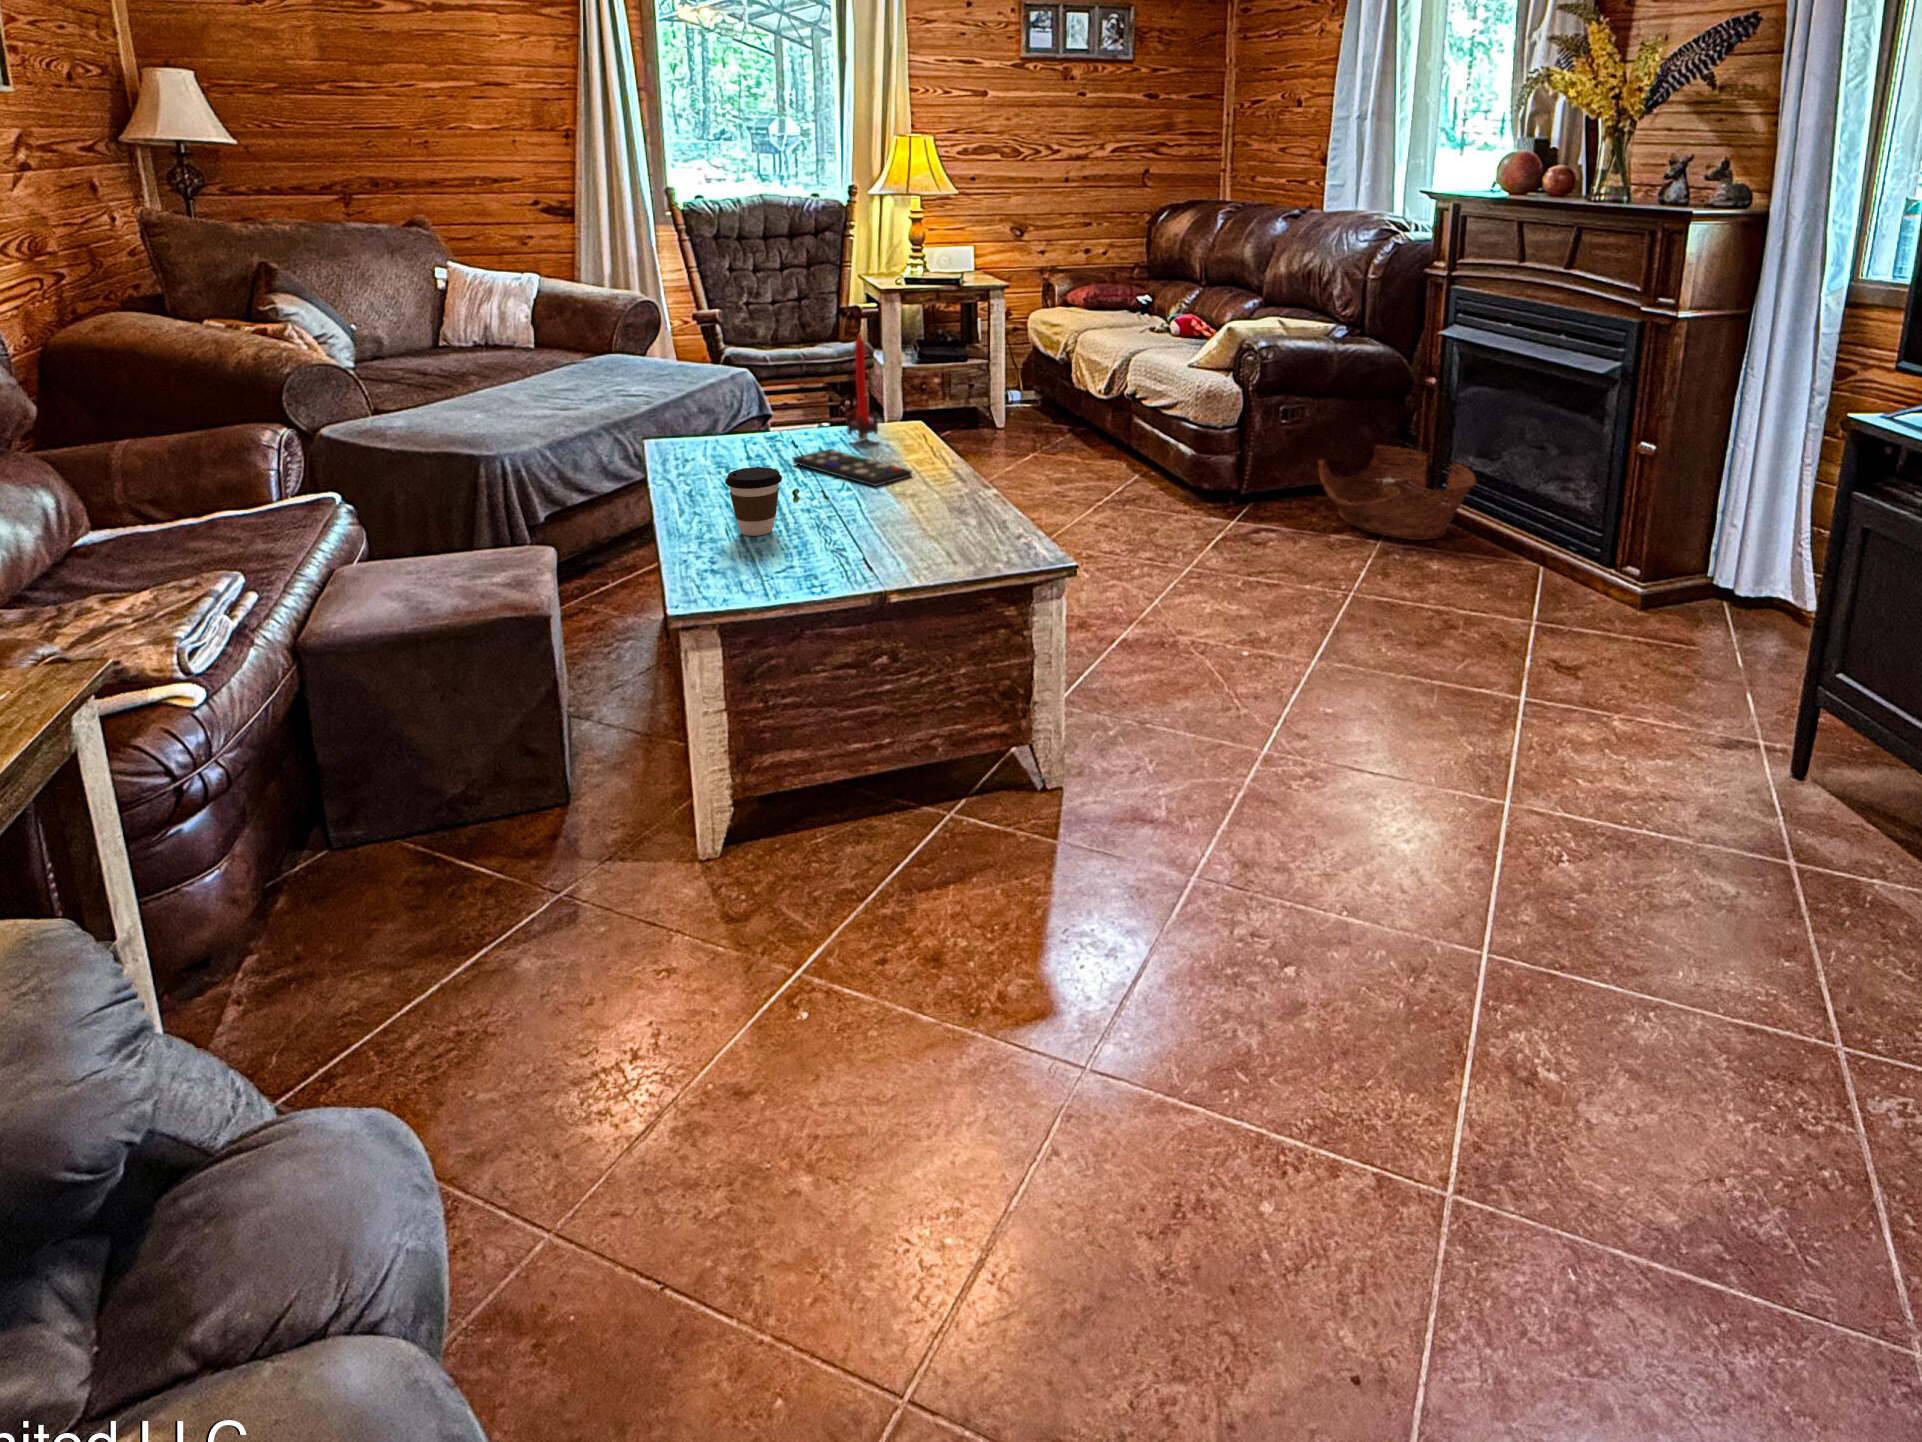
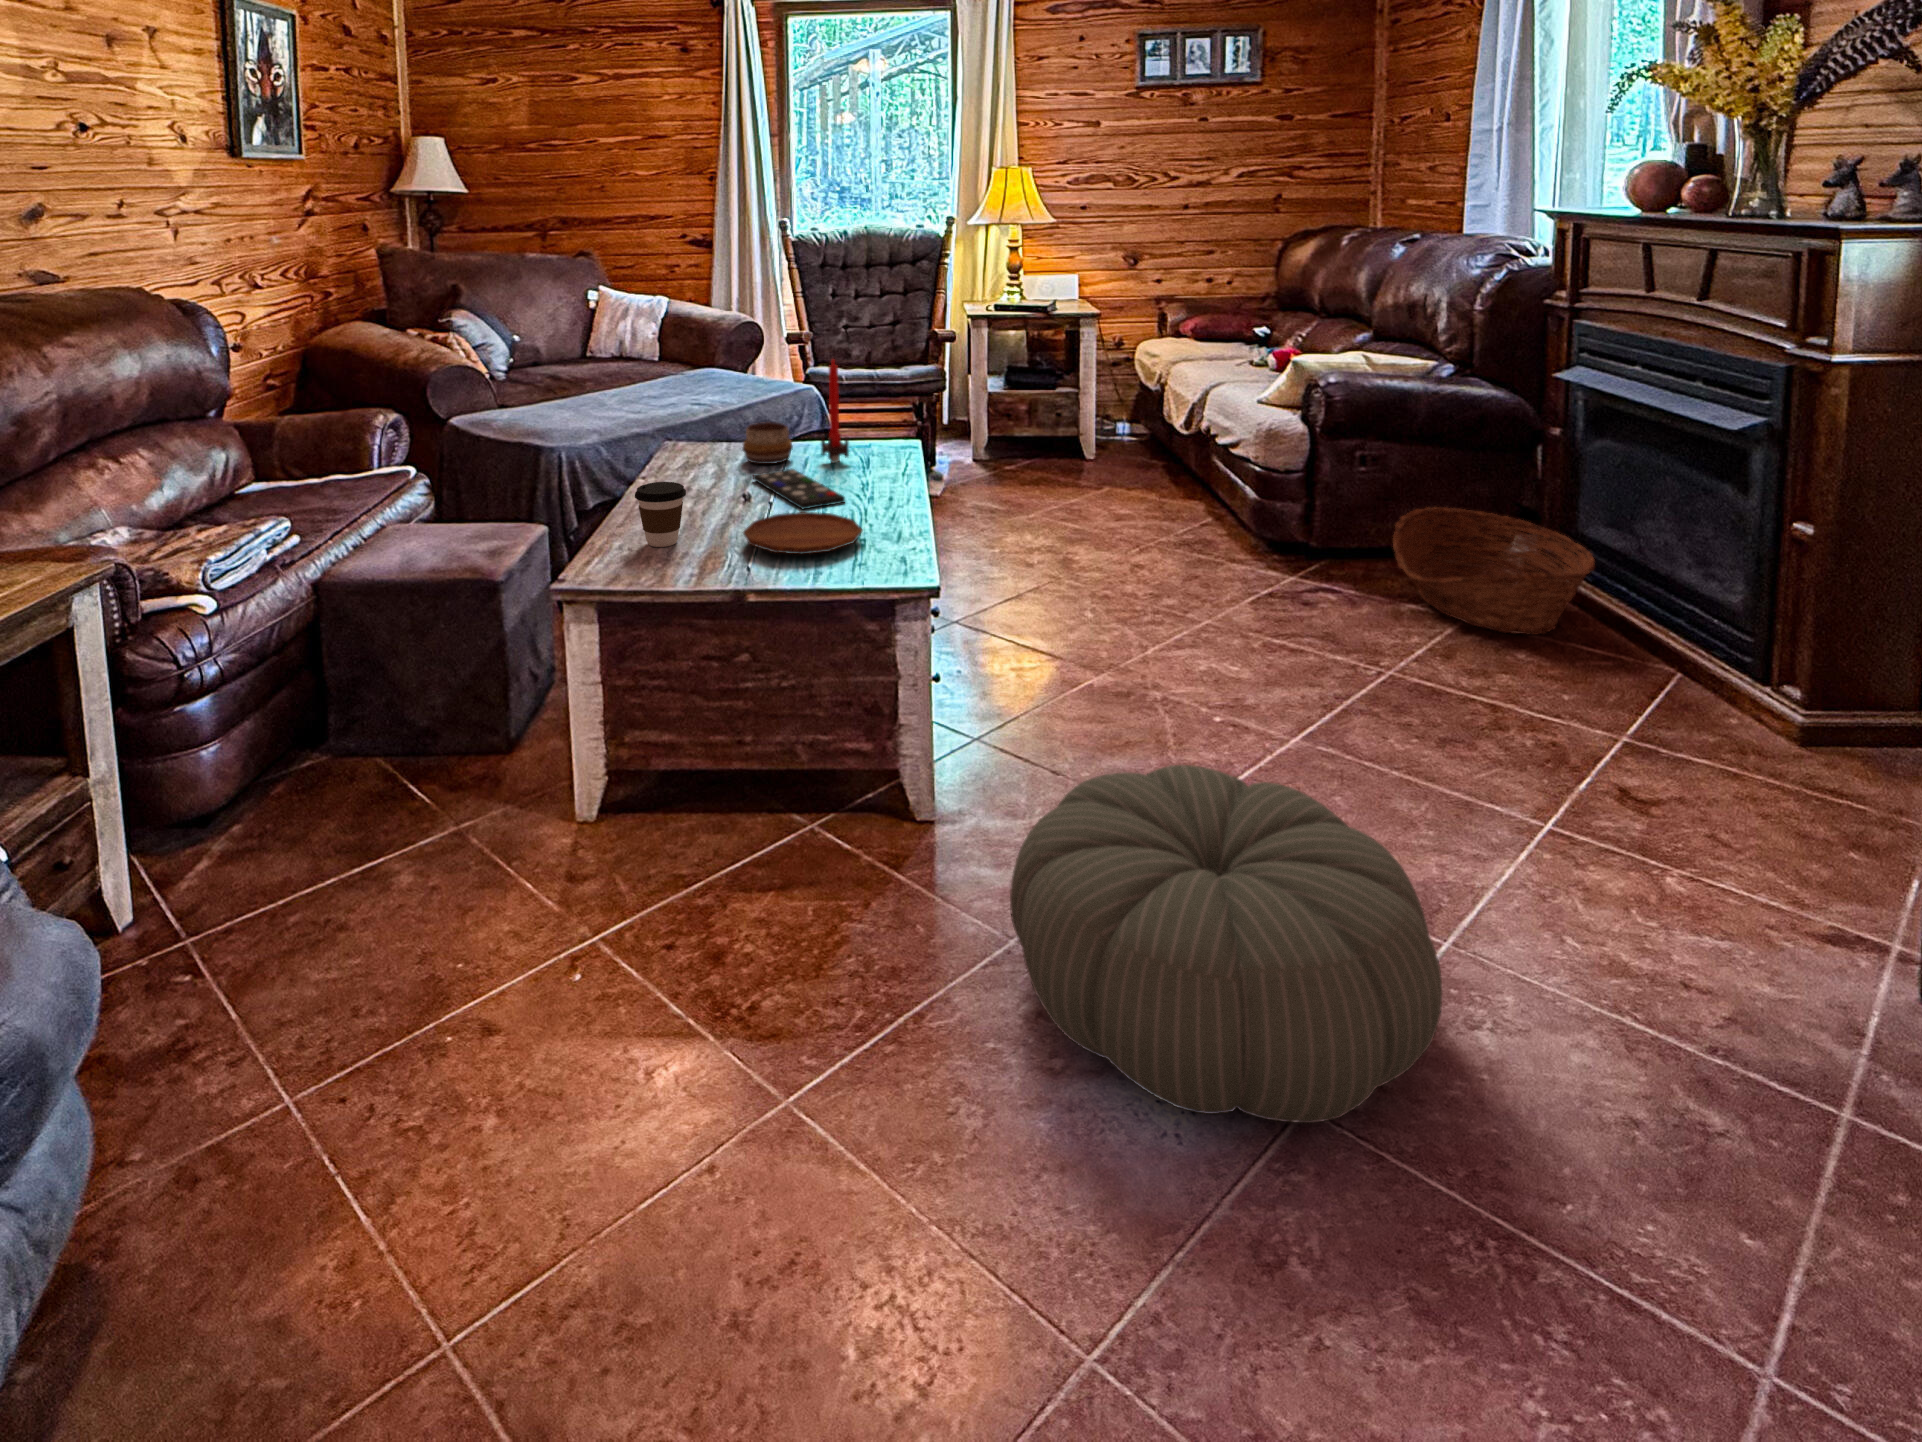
decorative bowl: none [760,404,816,448] -> present [742,422,793,464]
tray: none [847,486,968,526] -> present [743,512,863,554]
pouf: none [1191,662,1533,916] -> present [1010,765,1442,1123]

